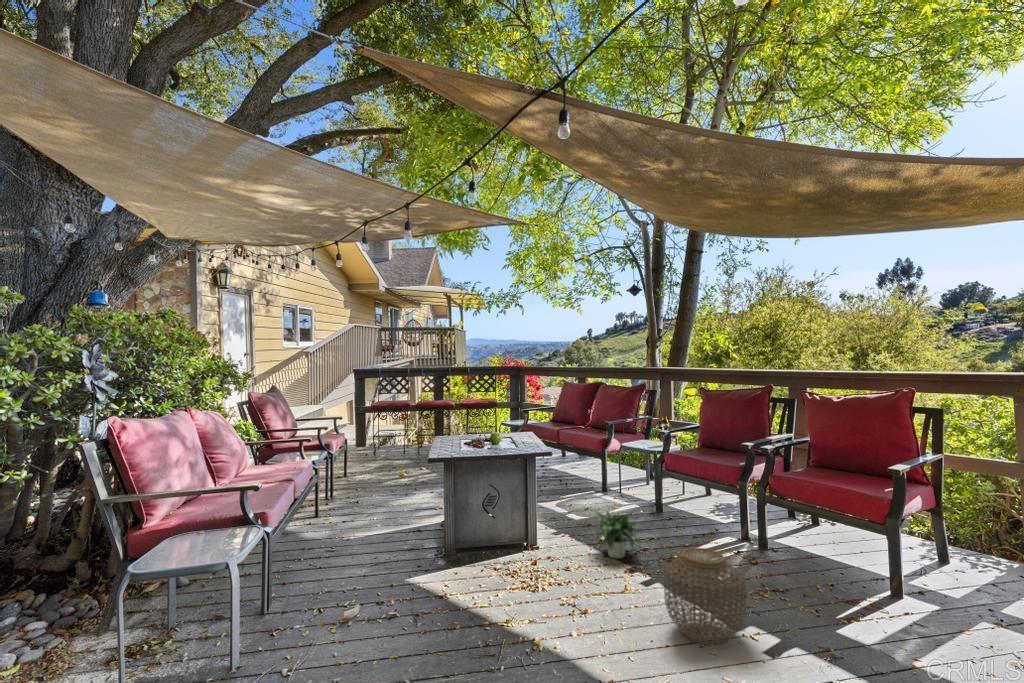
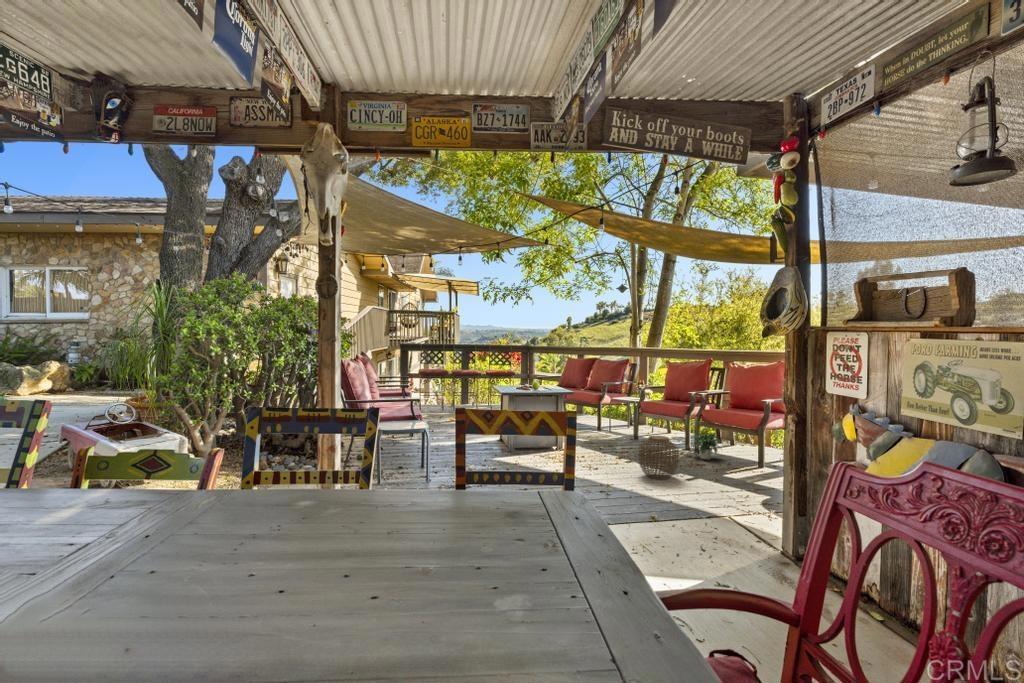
potted plant: present [592,510,639,558] -> present [691,432,719,459]

